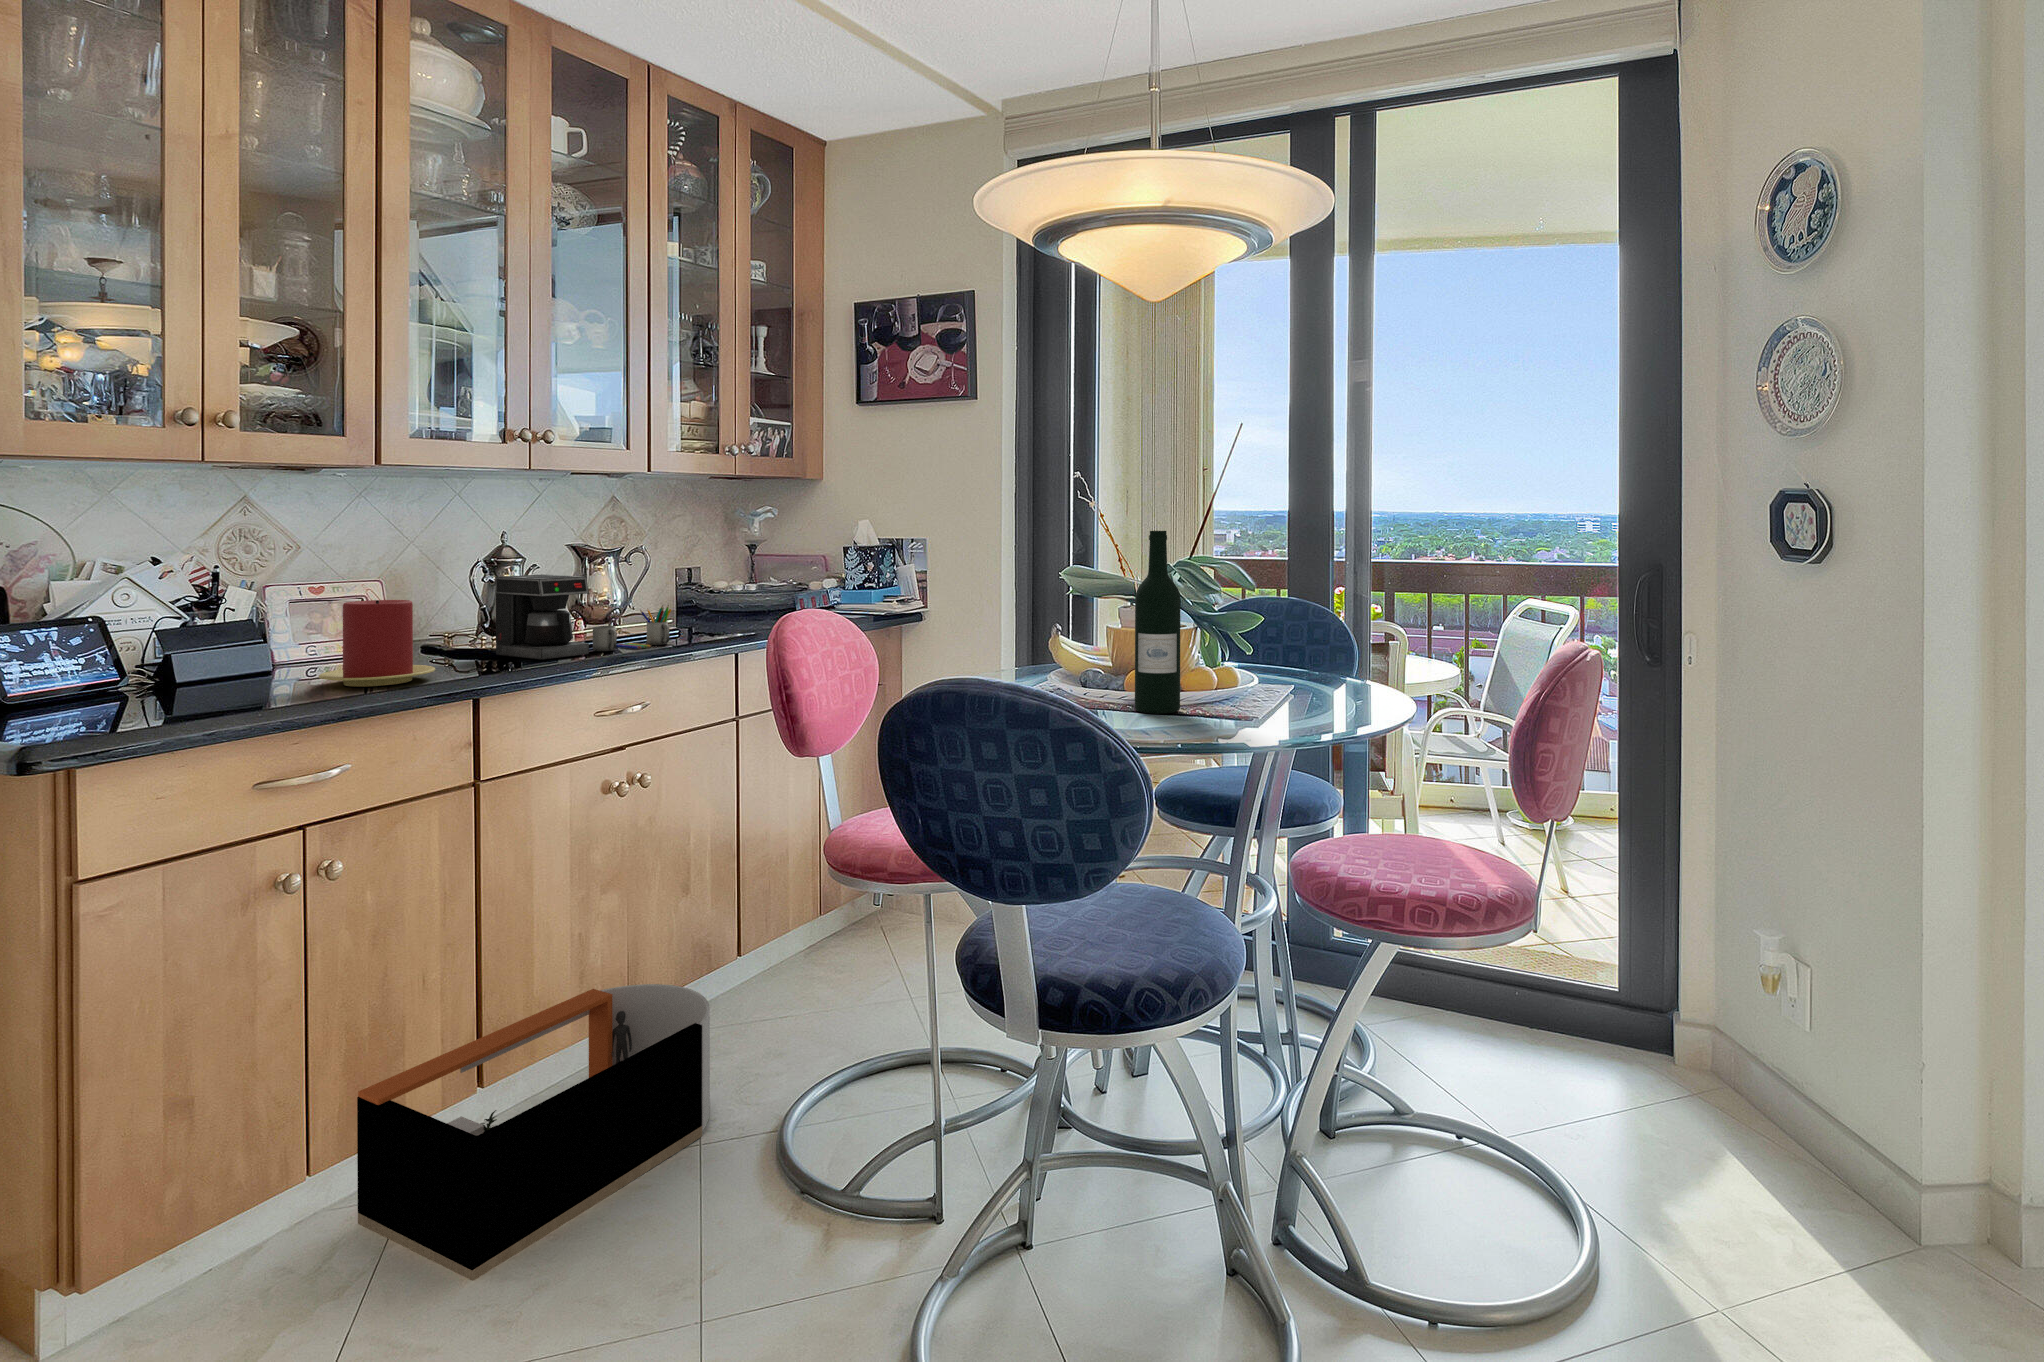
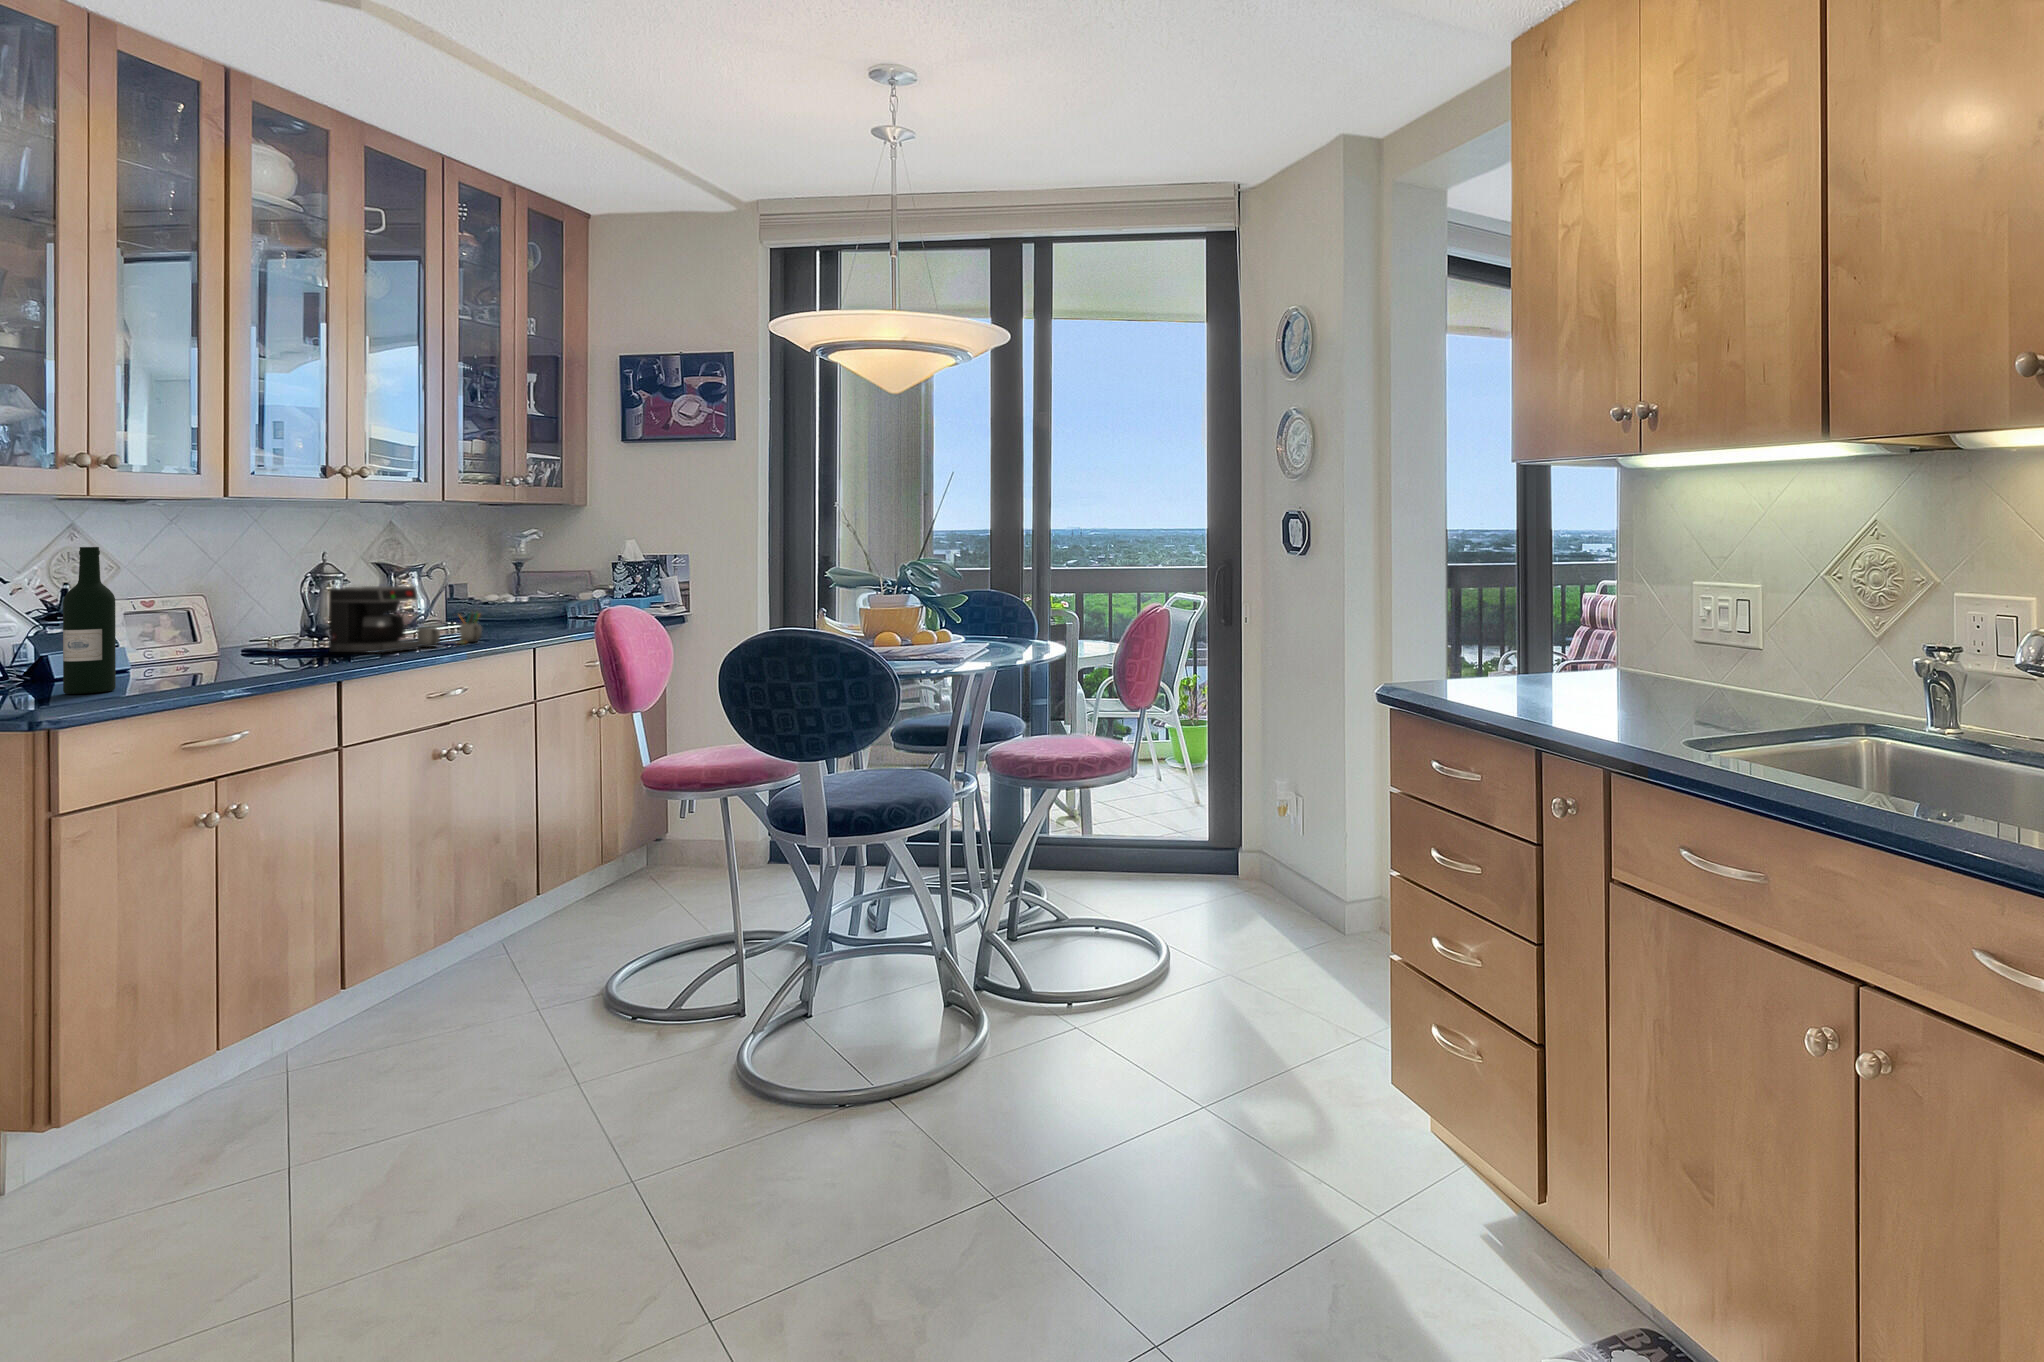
wine bottle: present [1135,531,1181,714] -> present [63,547,116,694]
candle: present [319,600,435,686] -> none [207,605,307,672]
storage bin: present [357,984,710,1281] -> none [264,902,545,1086]

